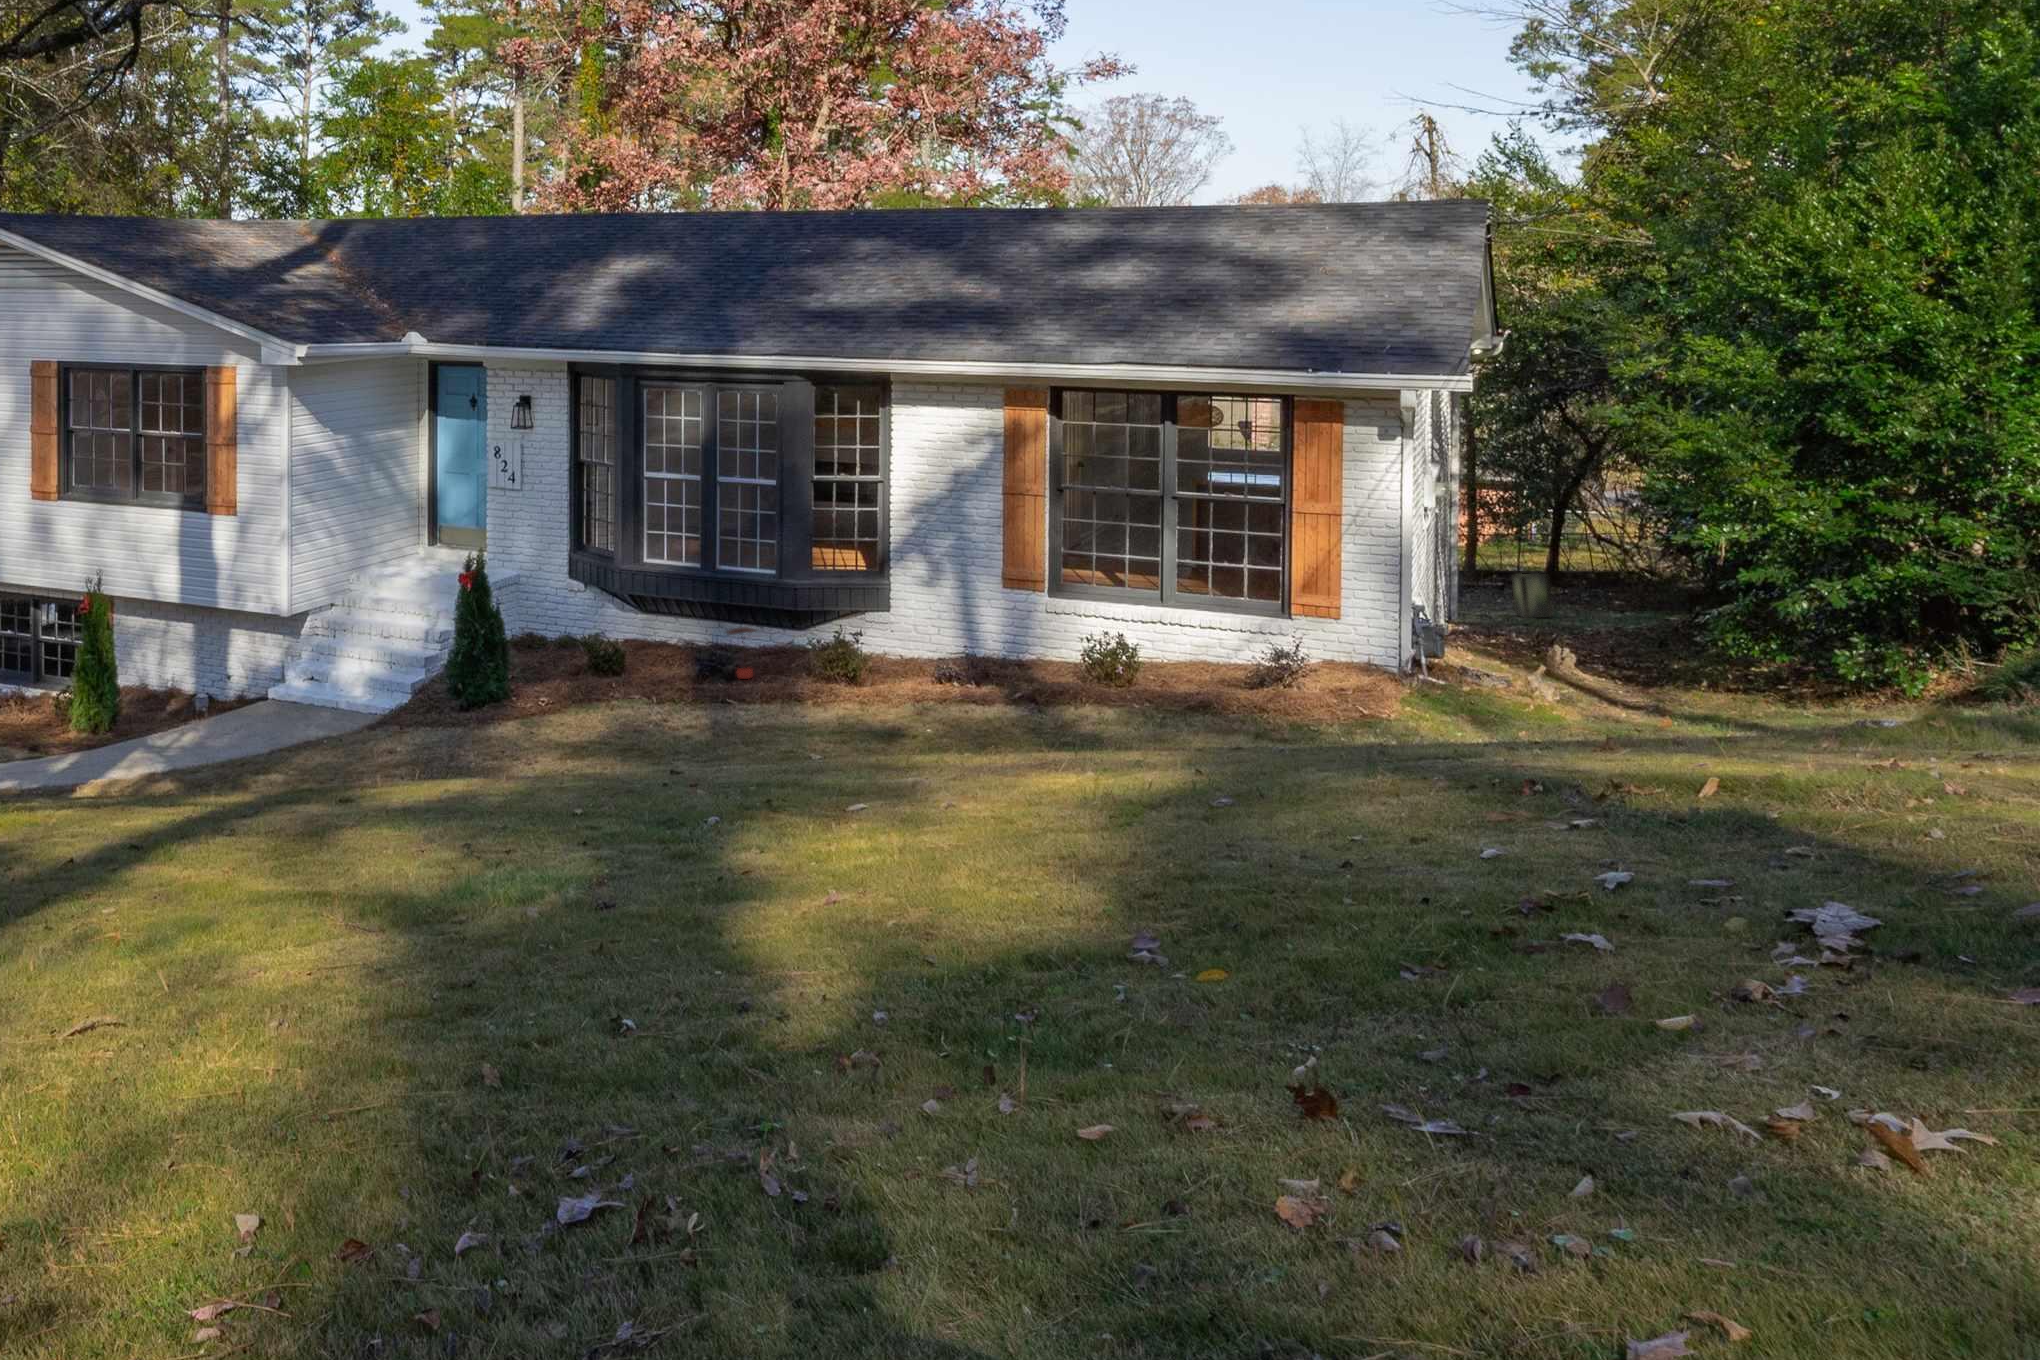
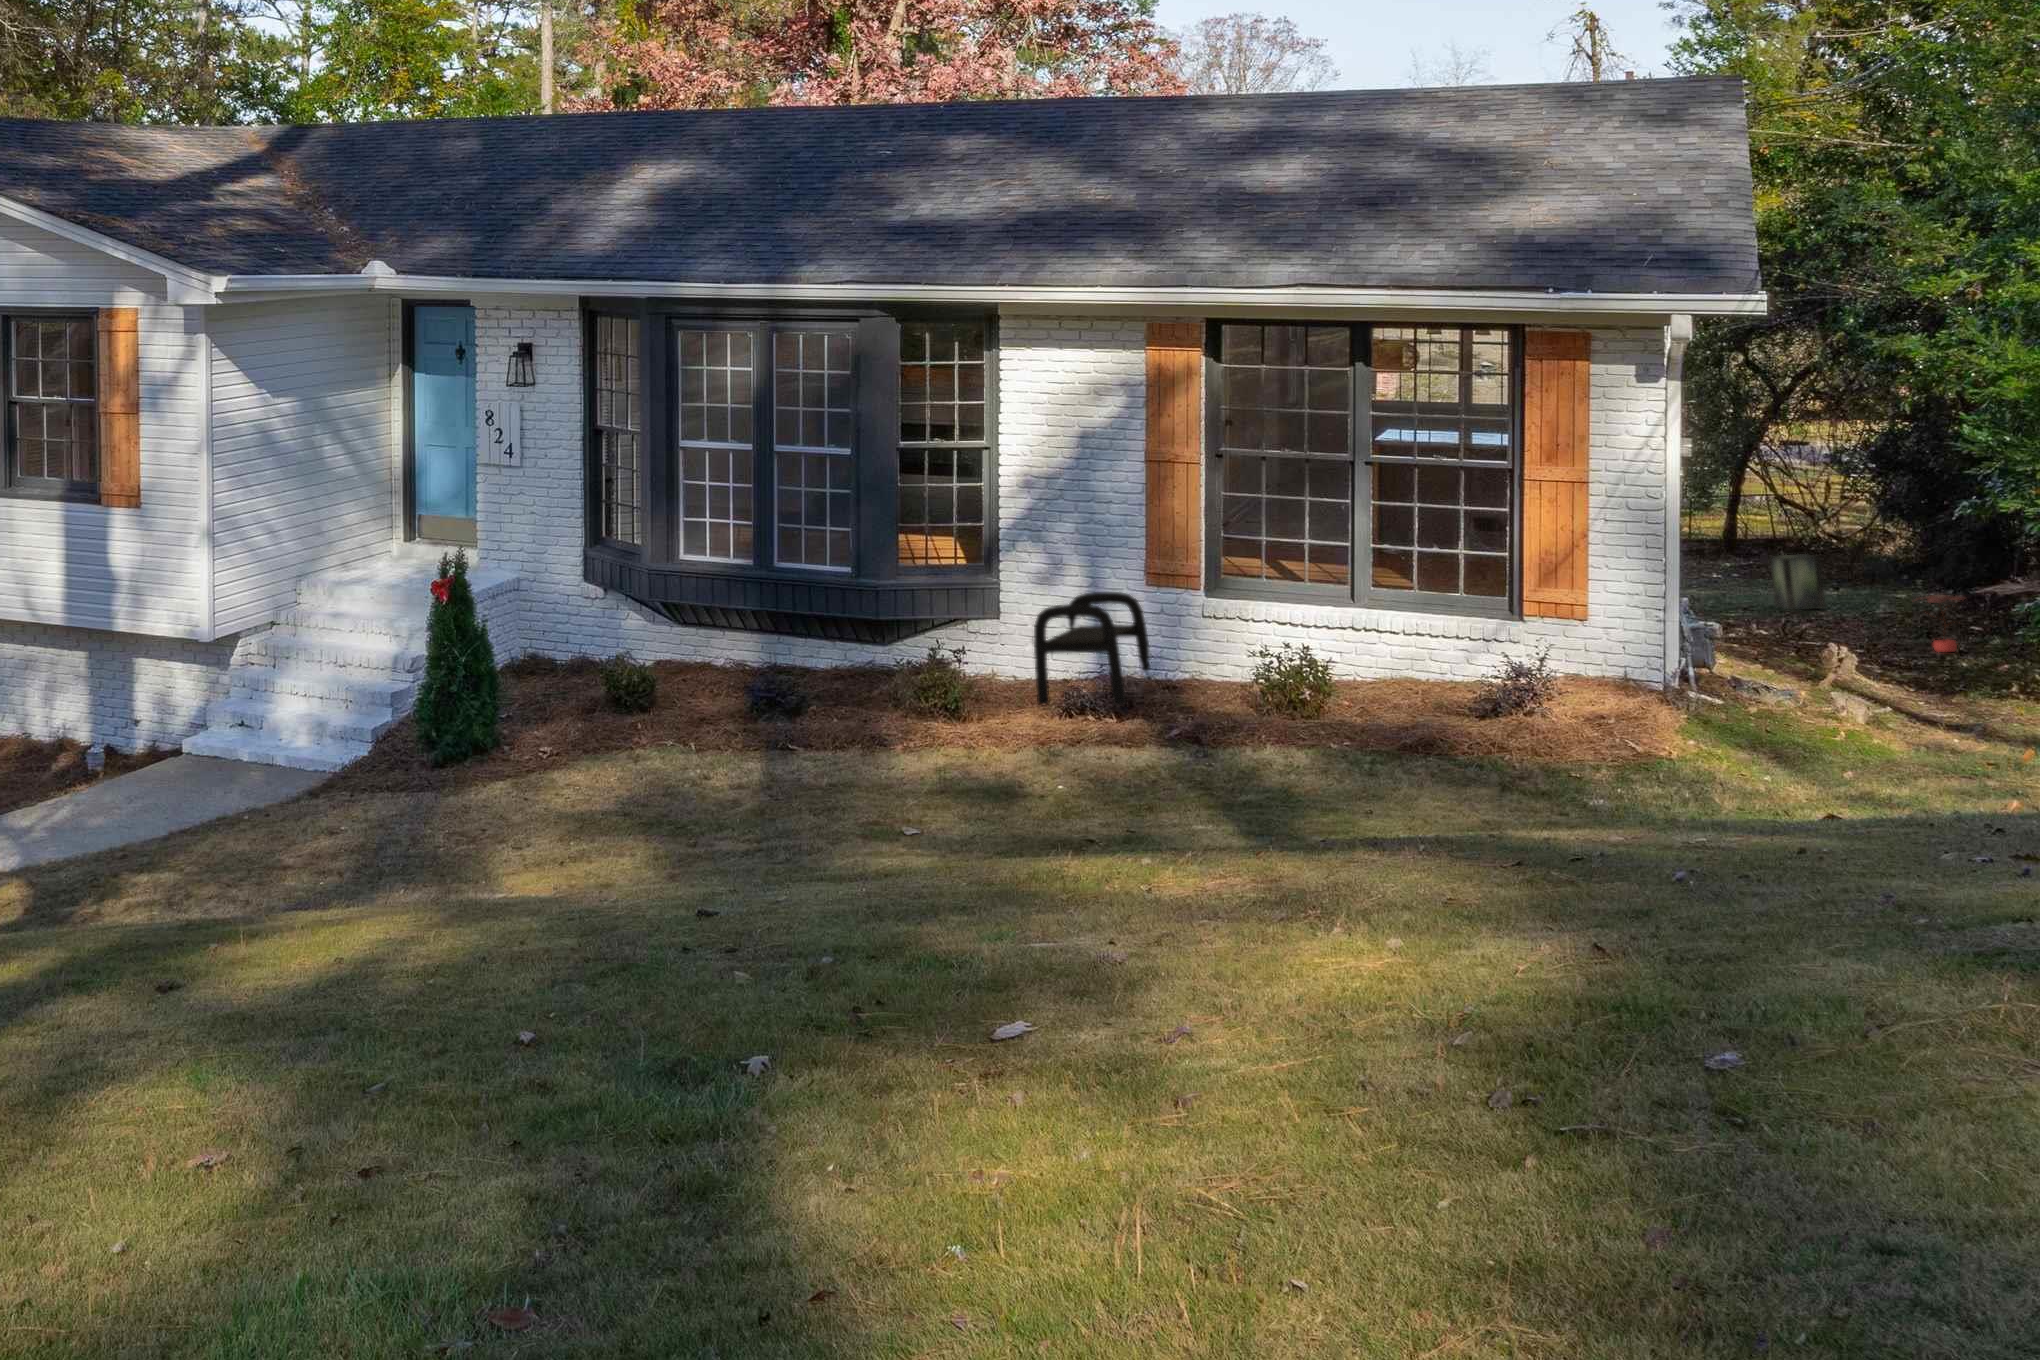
bench: none [920,594,1012,681] -> present [1034,592,1152,705]
potted plant: present [727,627,756,679] -> present [1919,595,1964,652]

